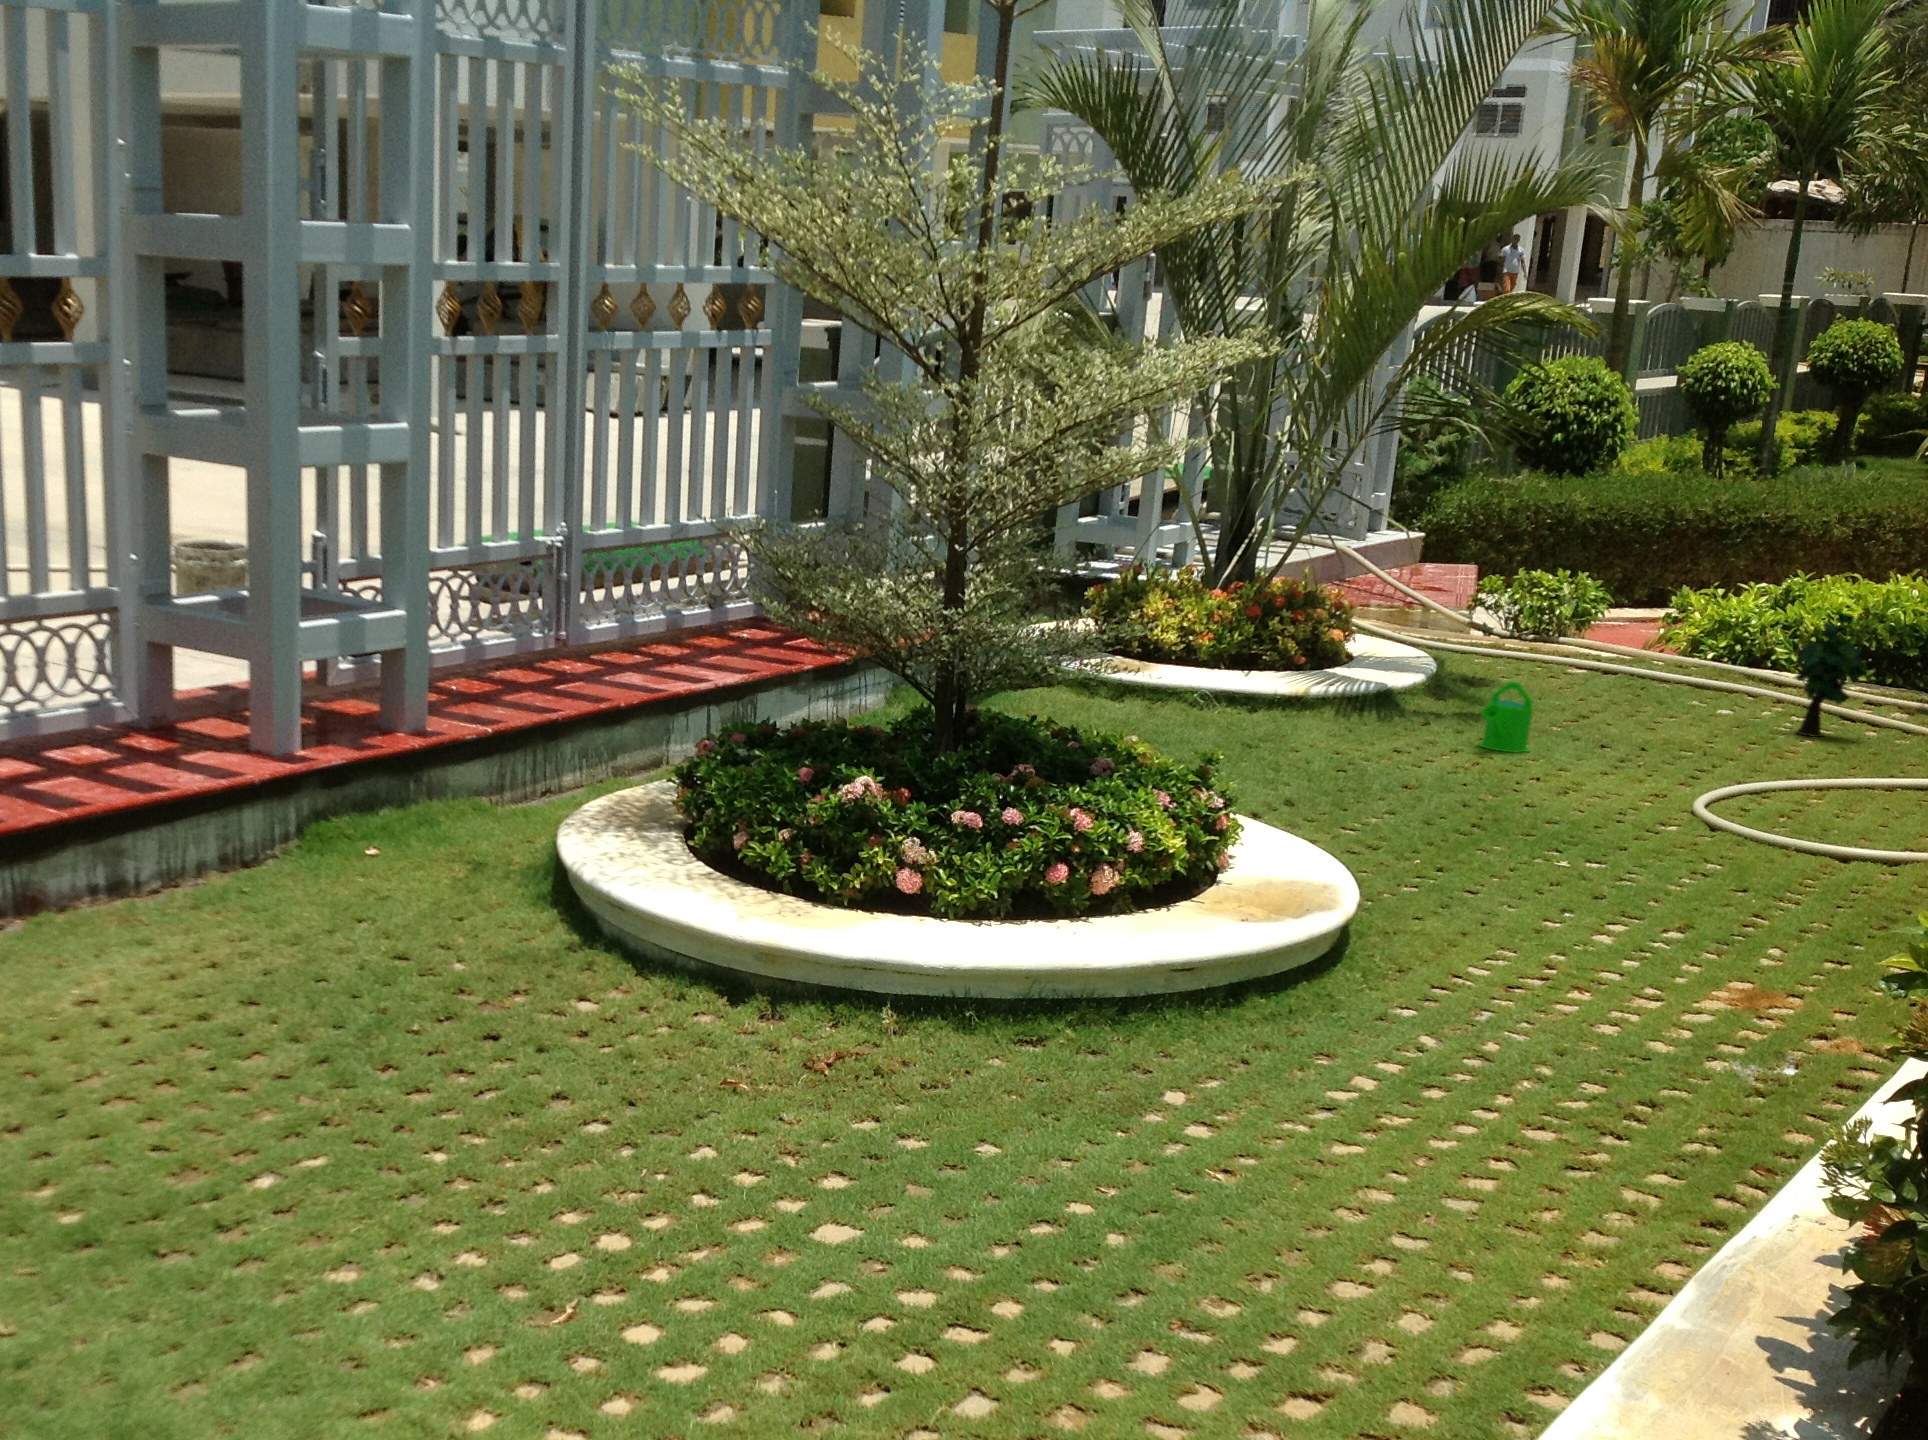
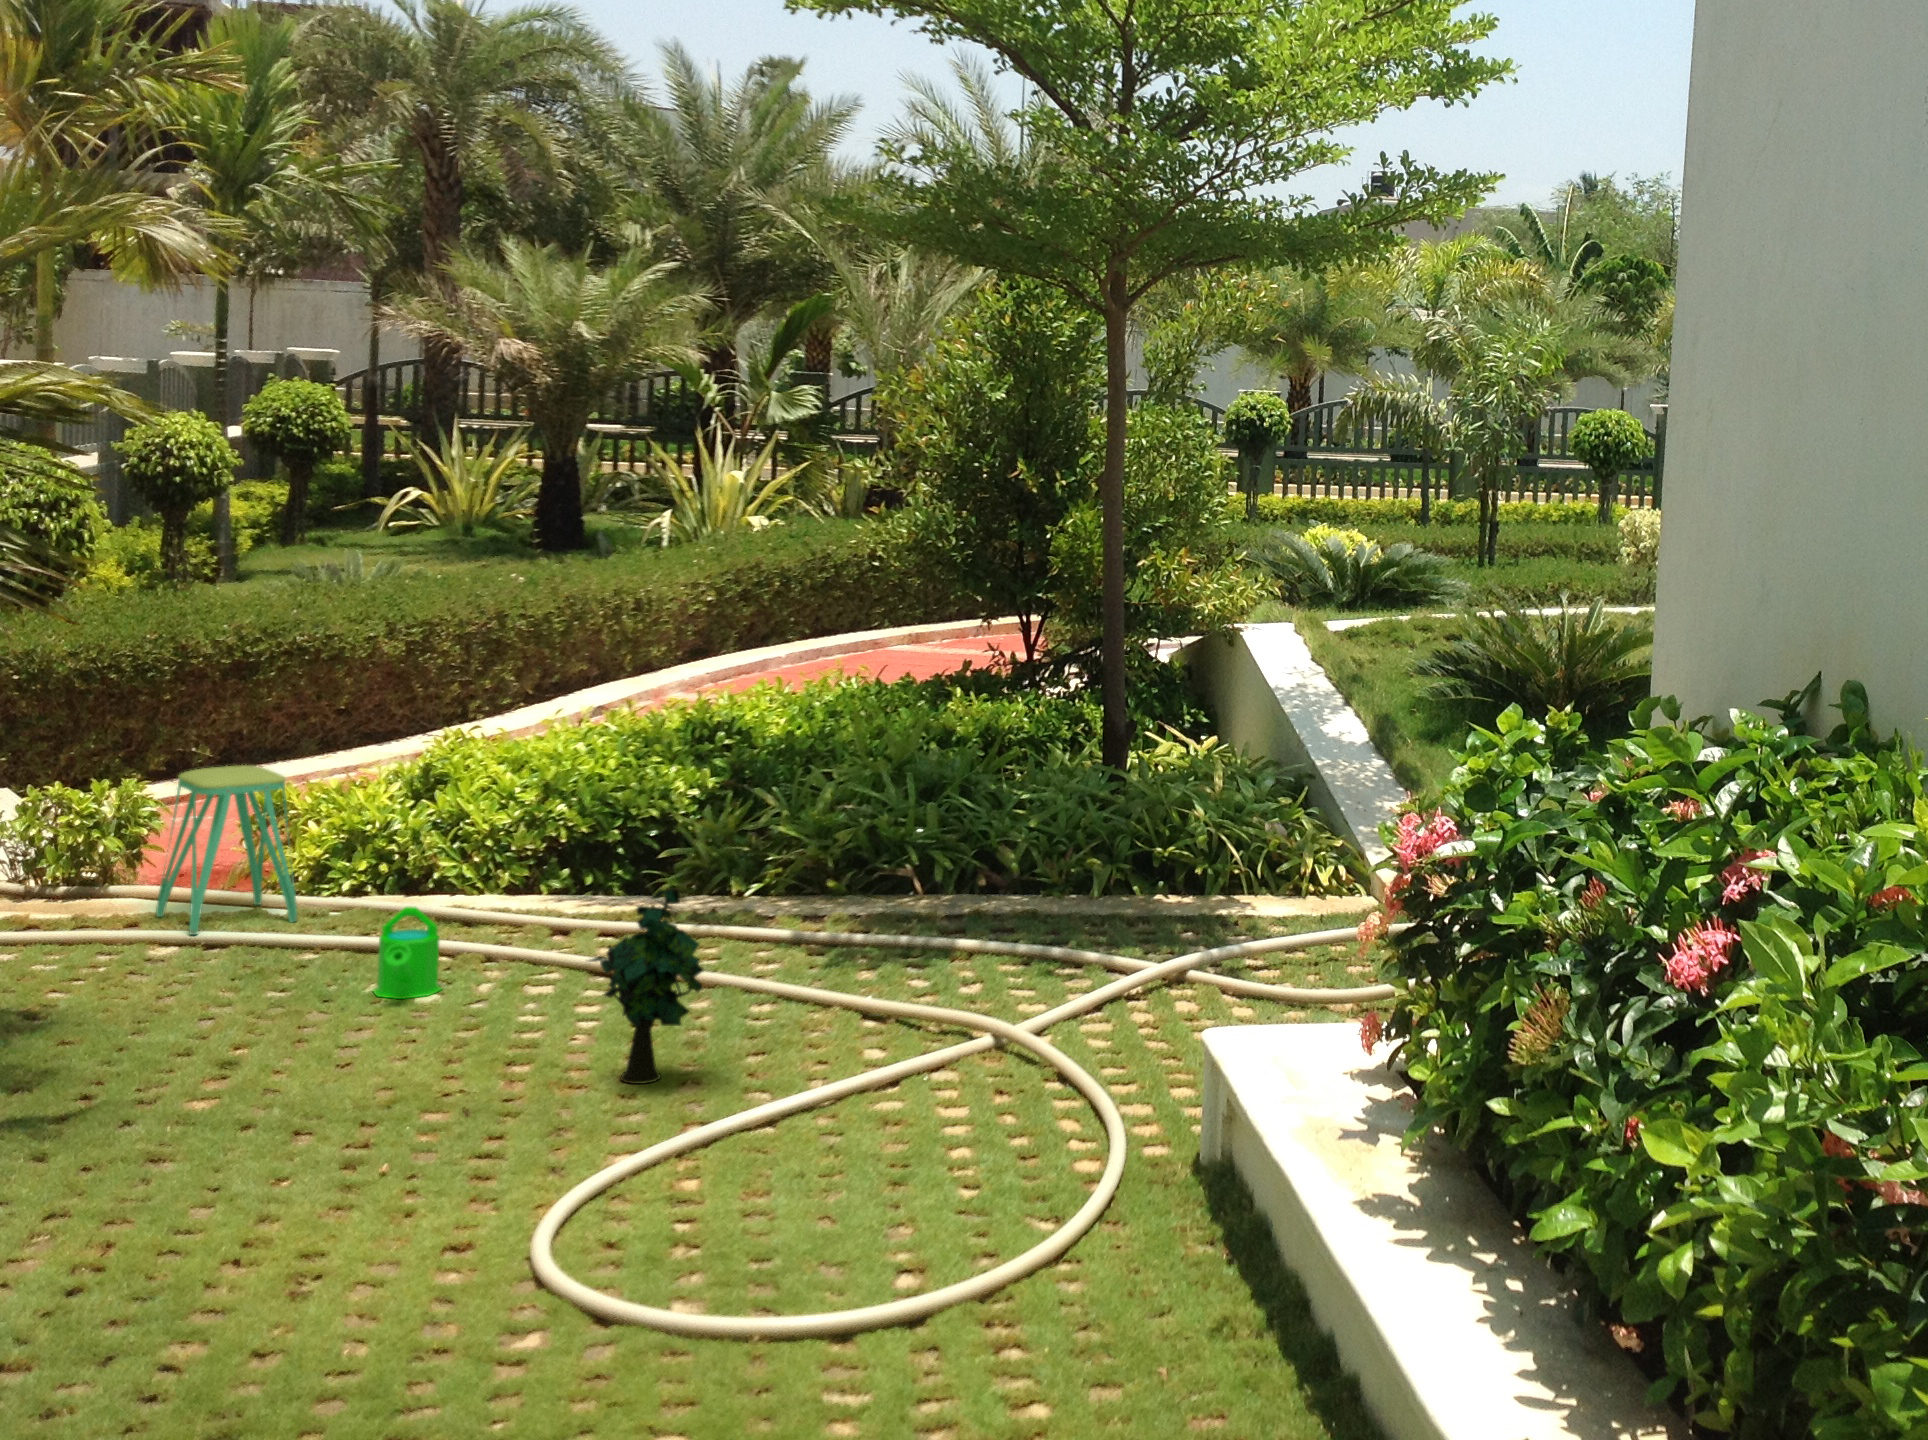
stool: none [1575,551,1667,660] -> present [156,765,297,935]
watering can: present [1479,681,1533,753] -> present [373,907,441,999]

